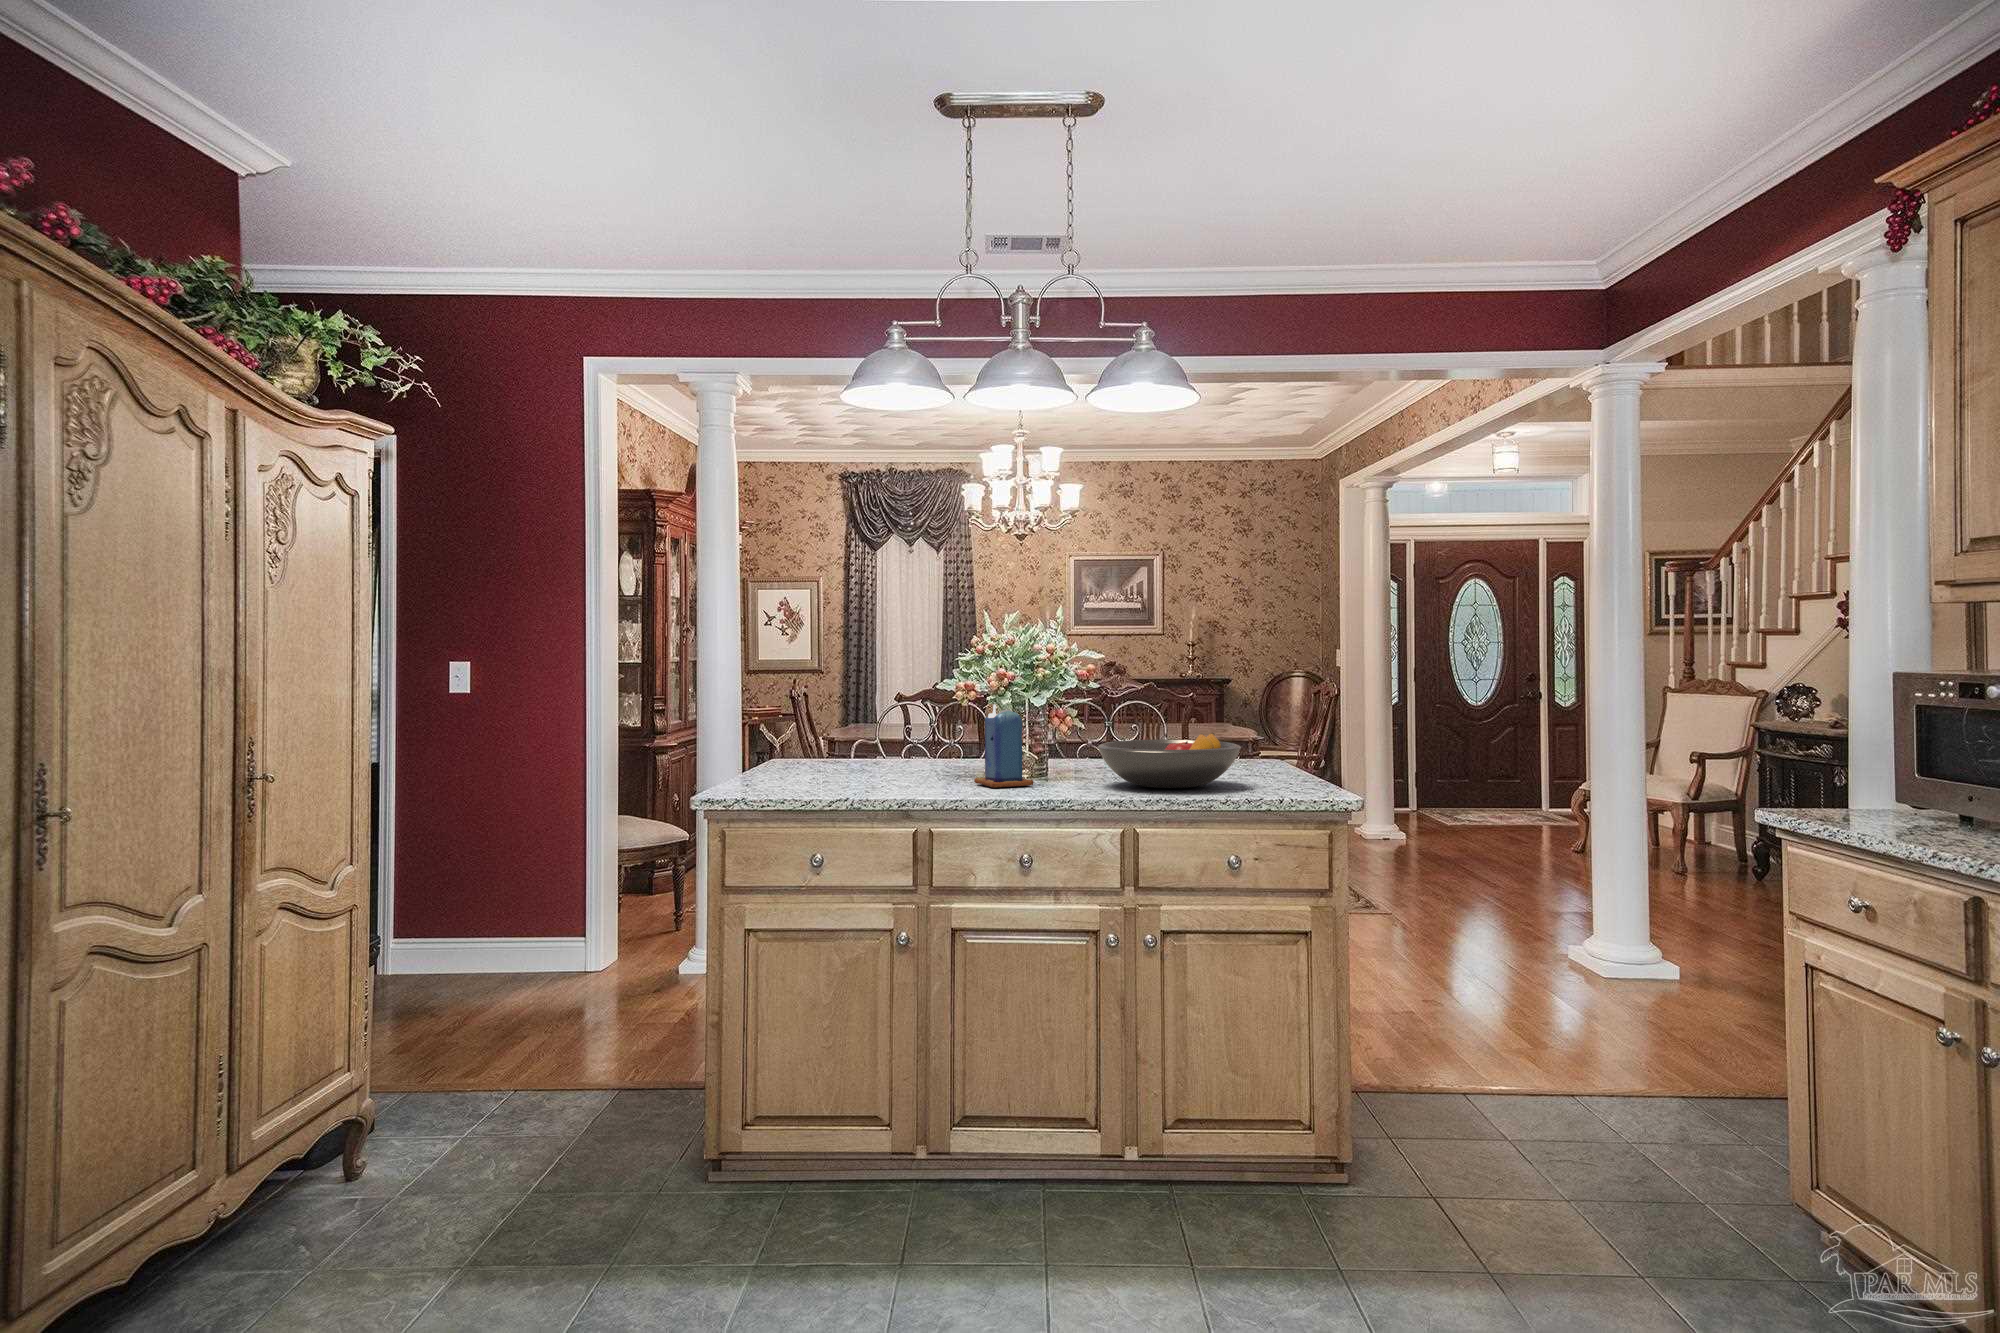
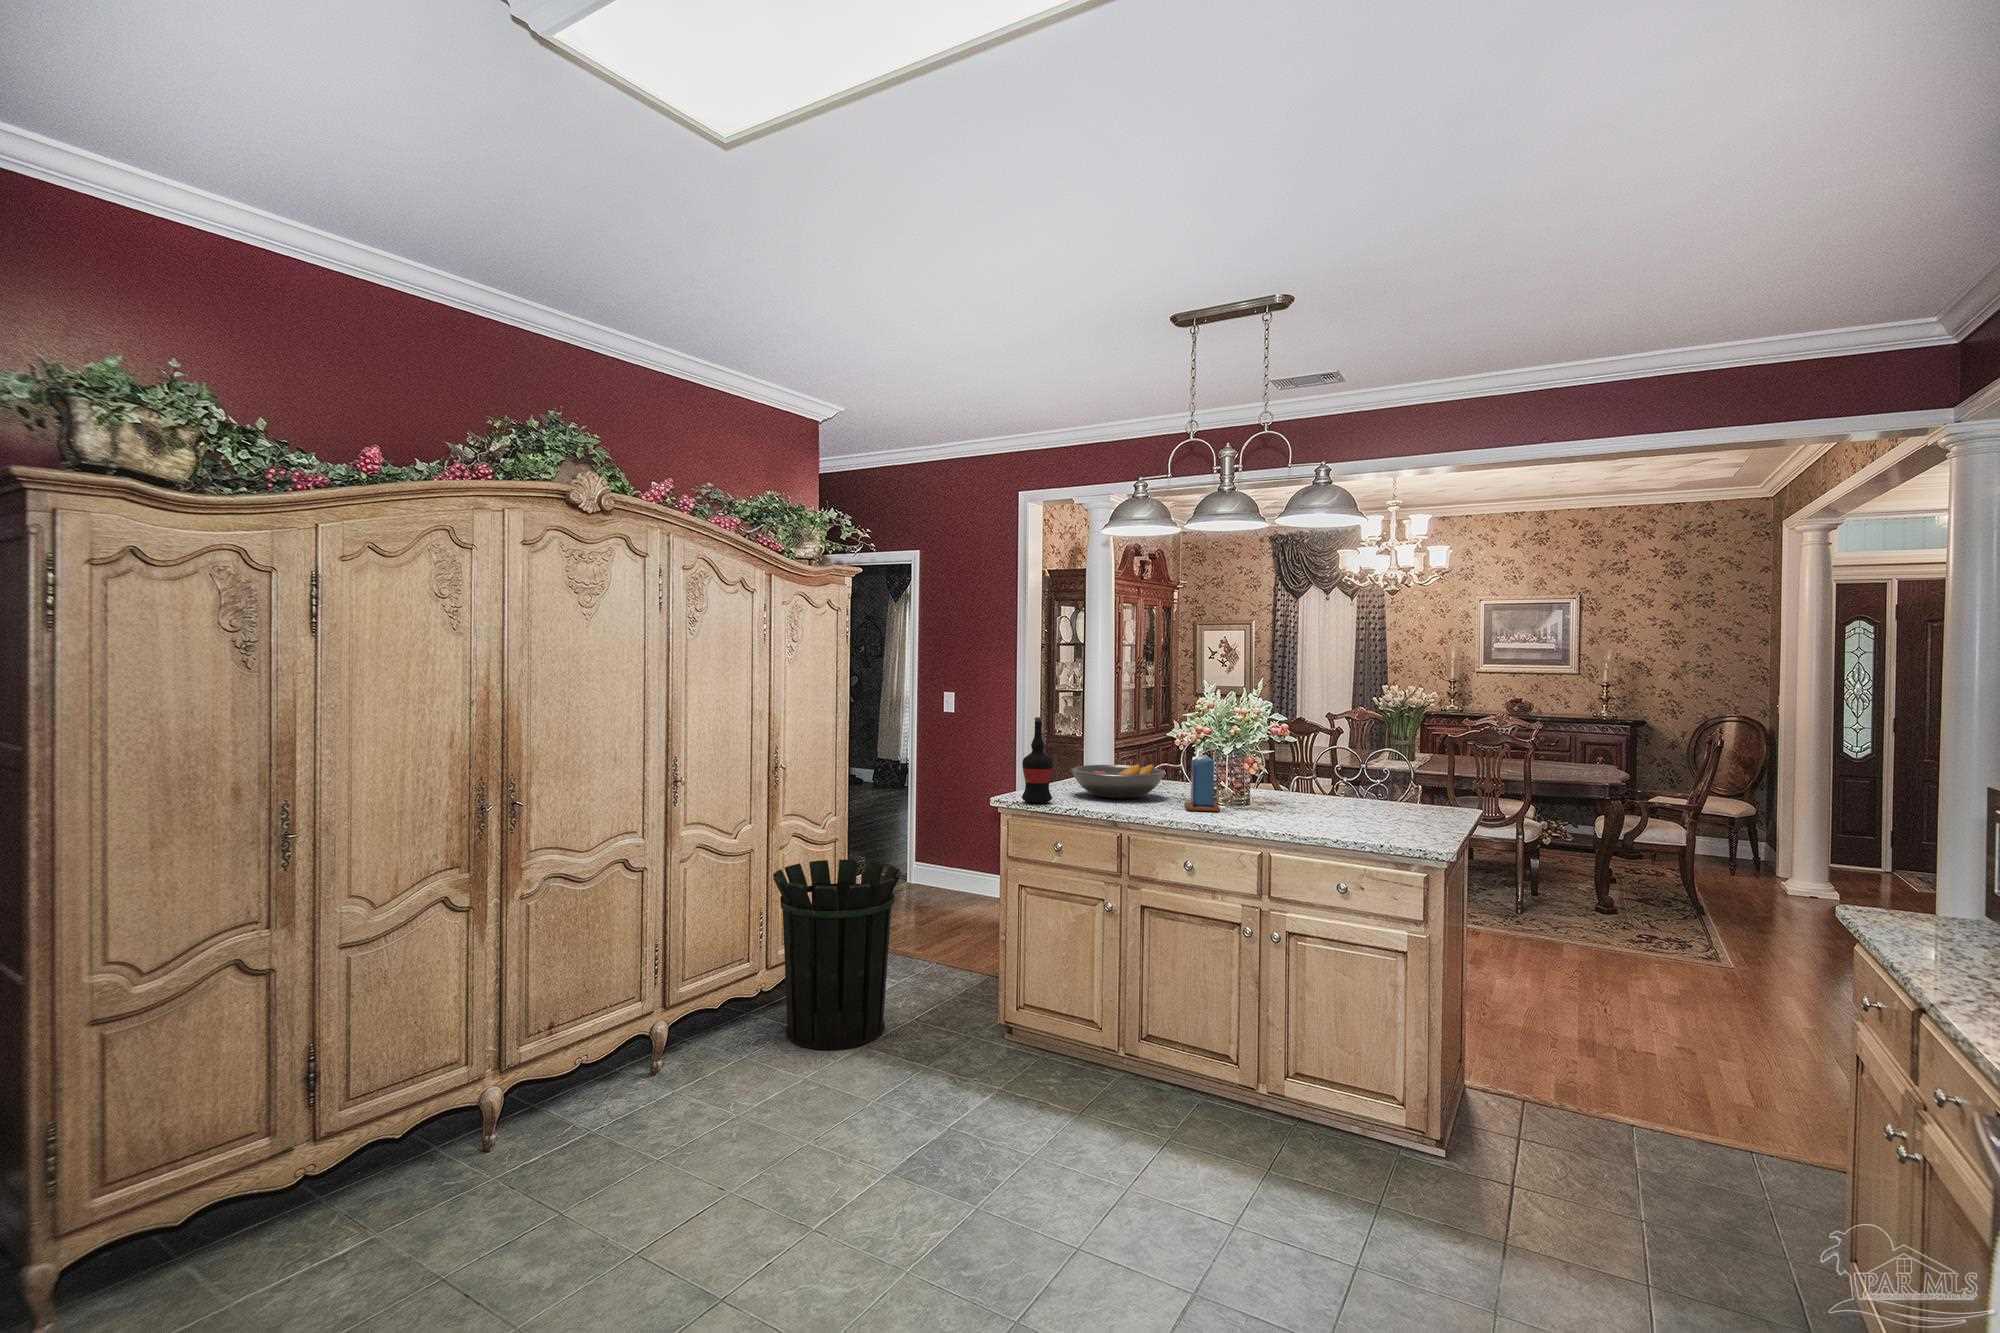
wine bottle: none [748,664,796,797] -> present [1022,717,1053,803]
fruit bowl: present [1098,733,1241,788] -> present [1071,764,1165,798]
waste bin: none [260,930,522,1288] -> present [773,859,902,1050]

